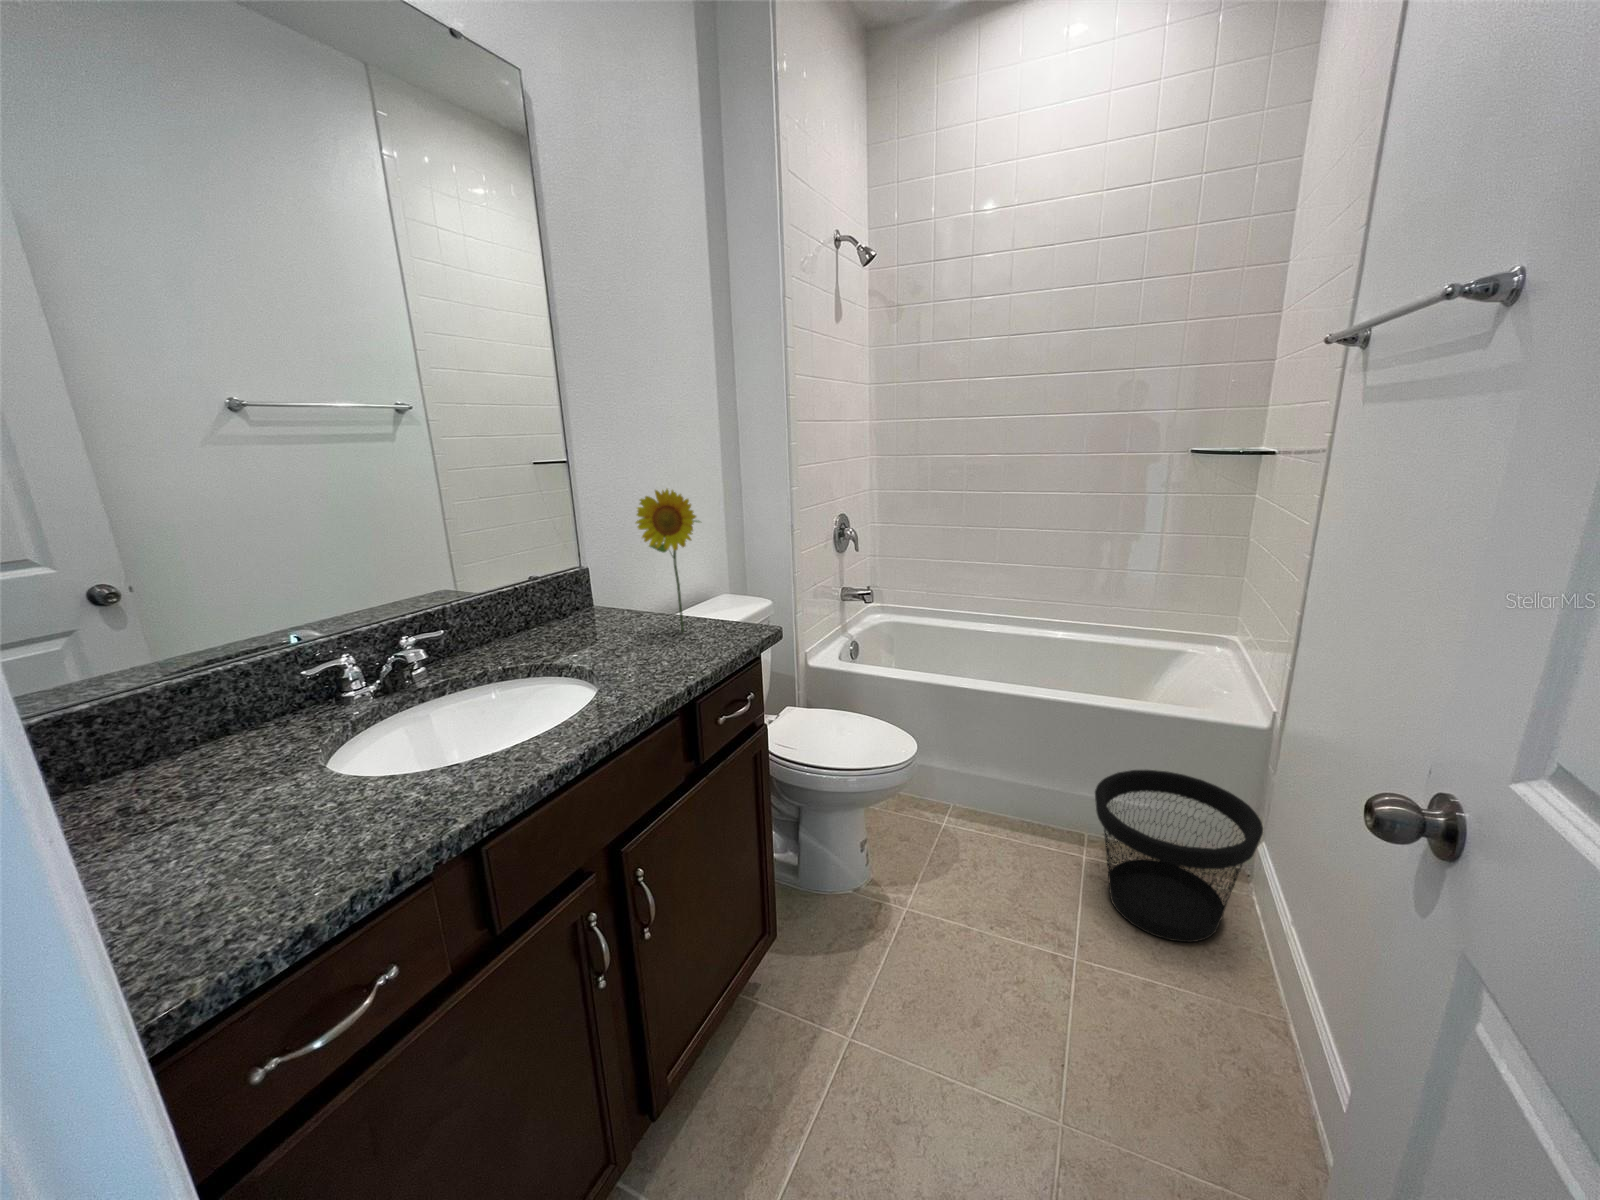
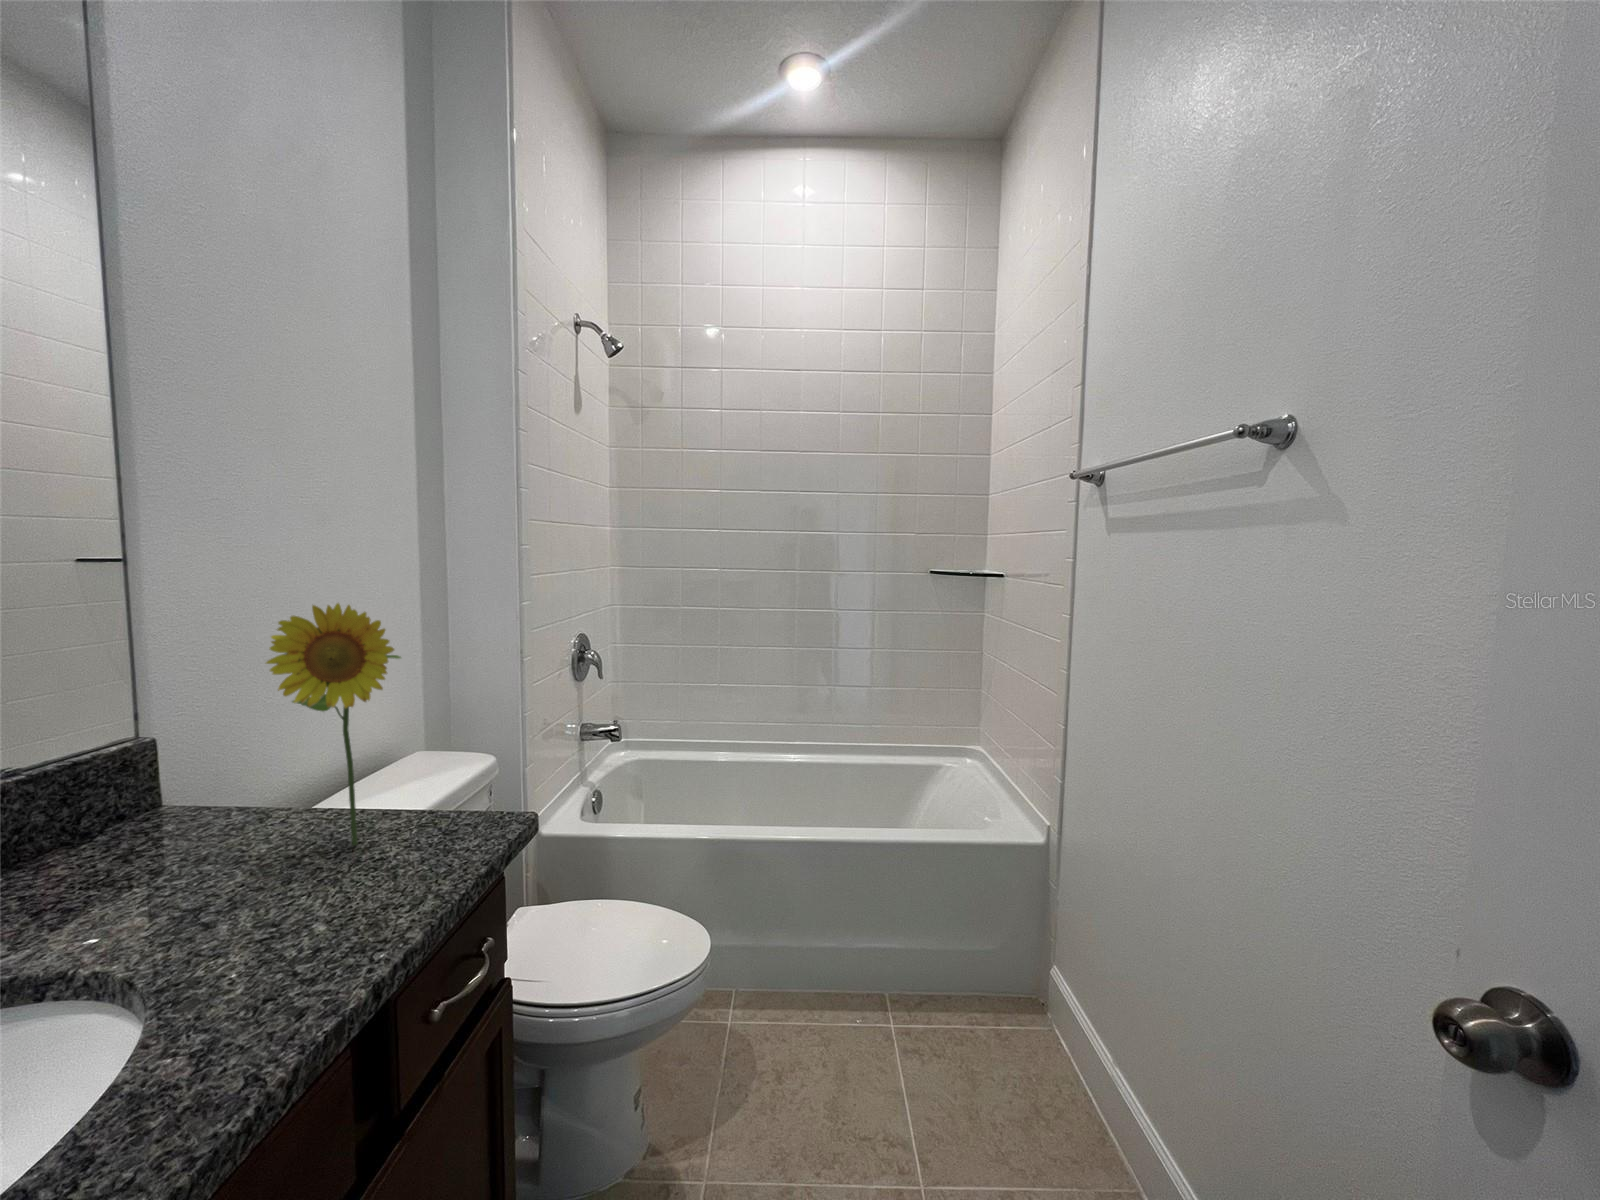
wastebasket: present [1095,770,1263,942] -> none [908,908,1076,1121]

